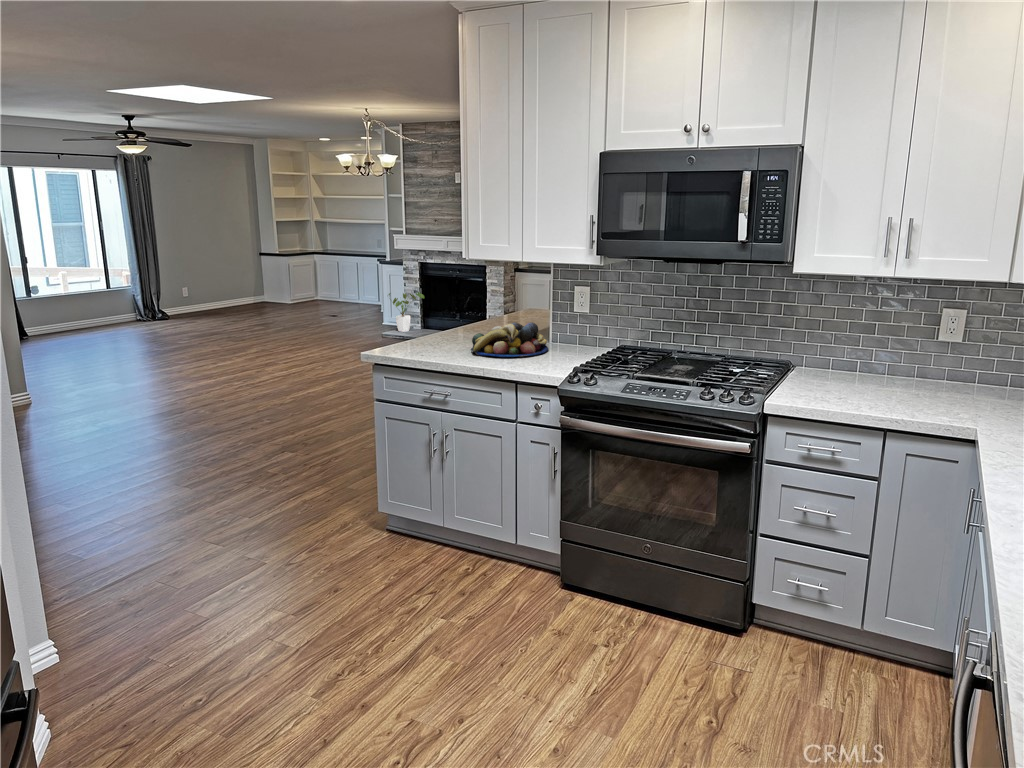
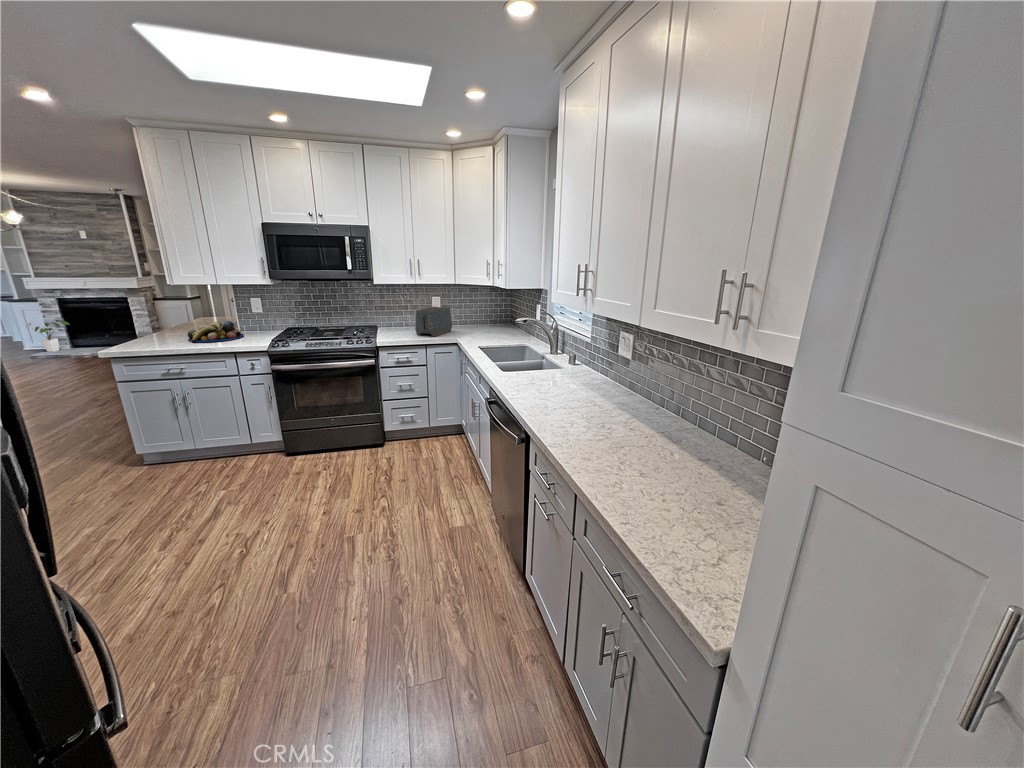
toaster: none [868,332,979,410] -> present [415,307,452,336]

